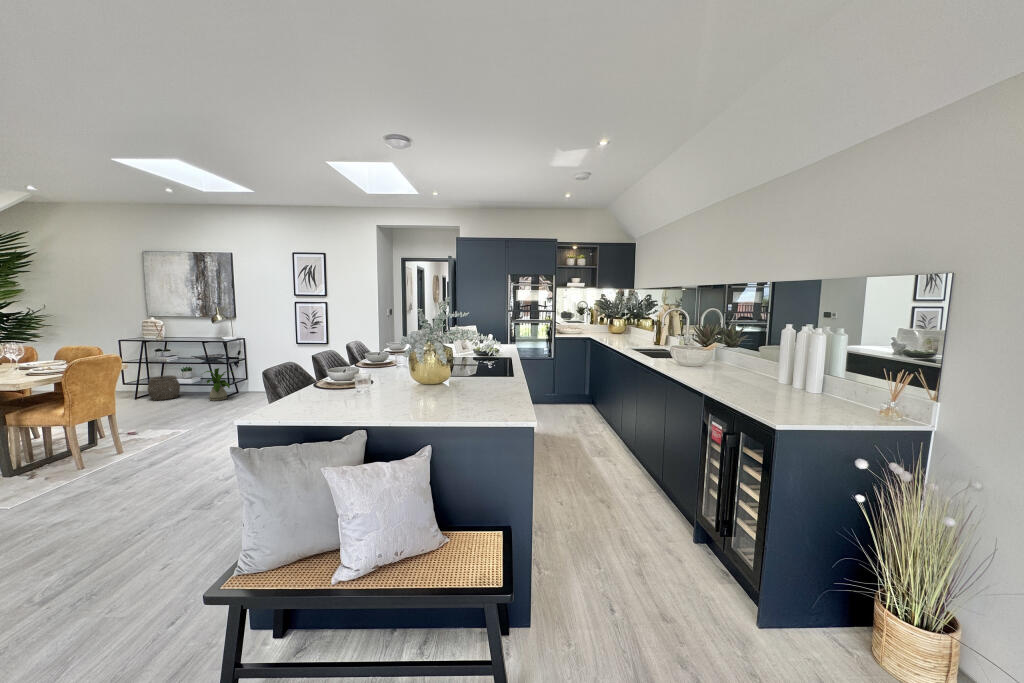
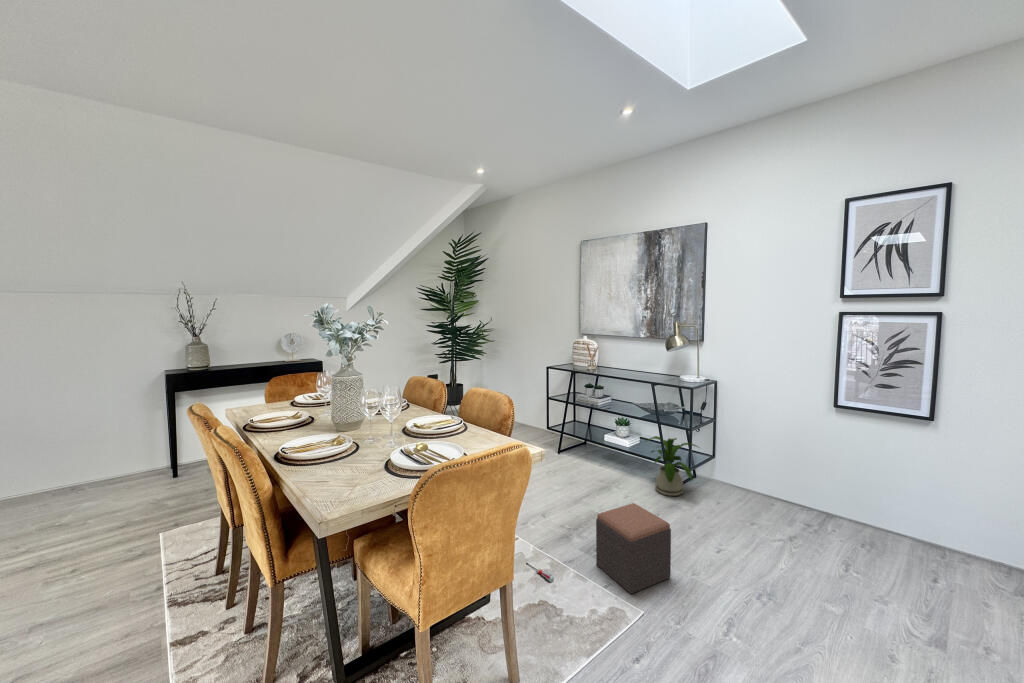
woven basket: present [147,375,180,400] -> none [573,426,613,468]
footstool: none [165,393,209,426] -> present [596,503,671,594]

